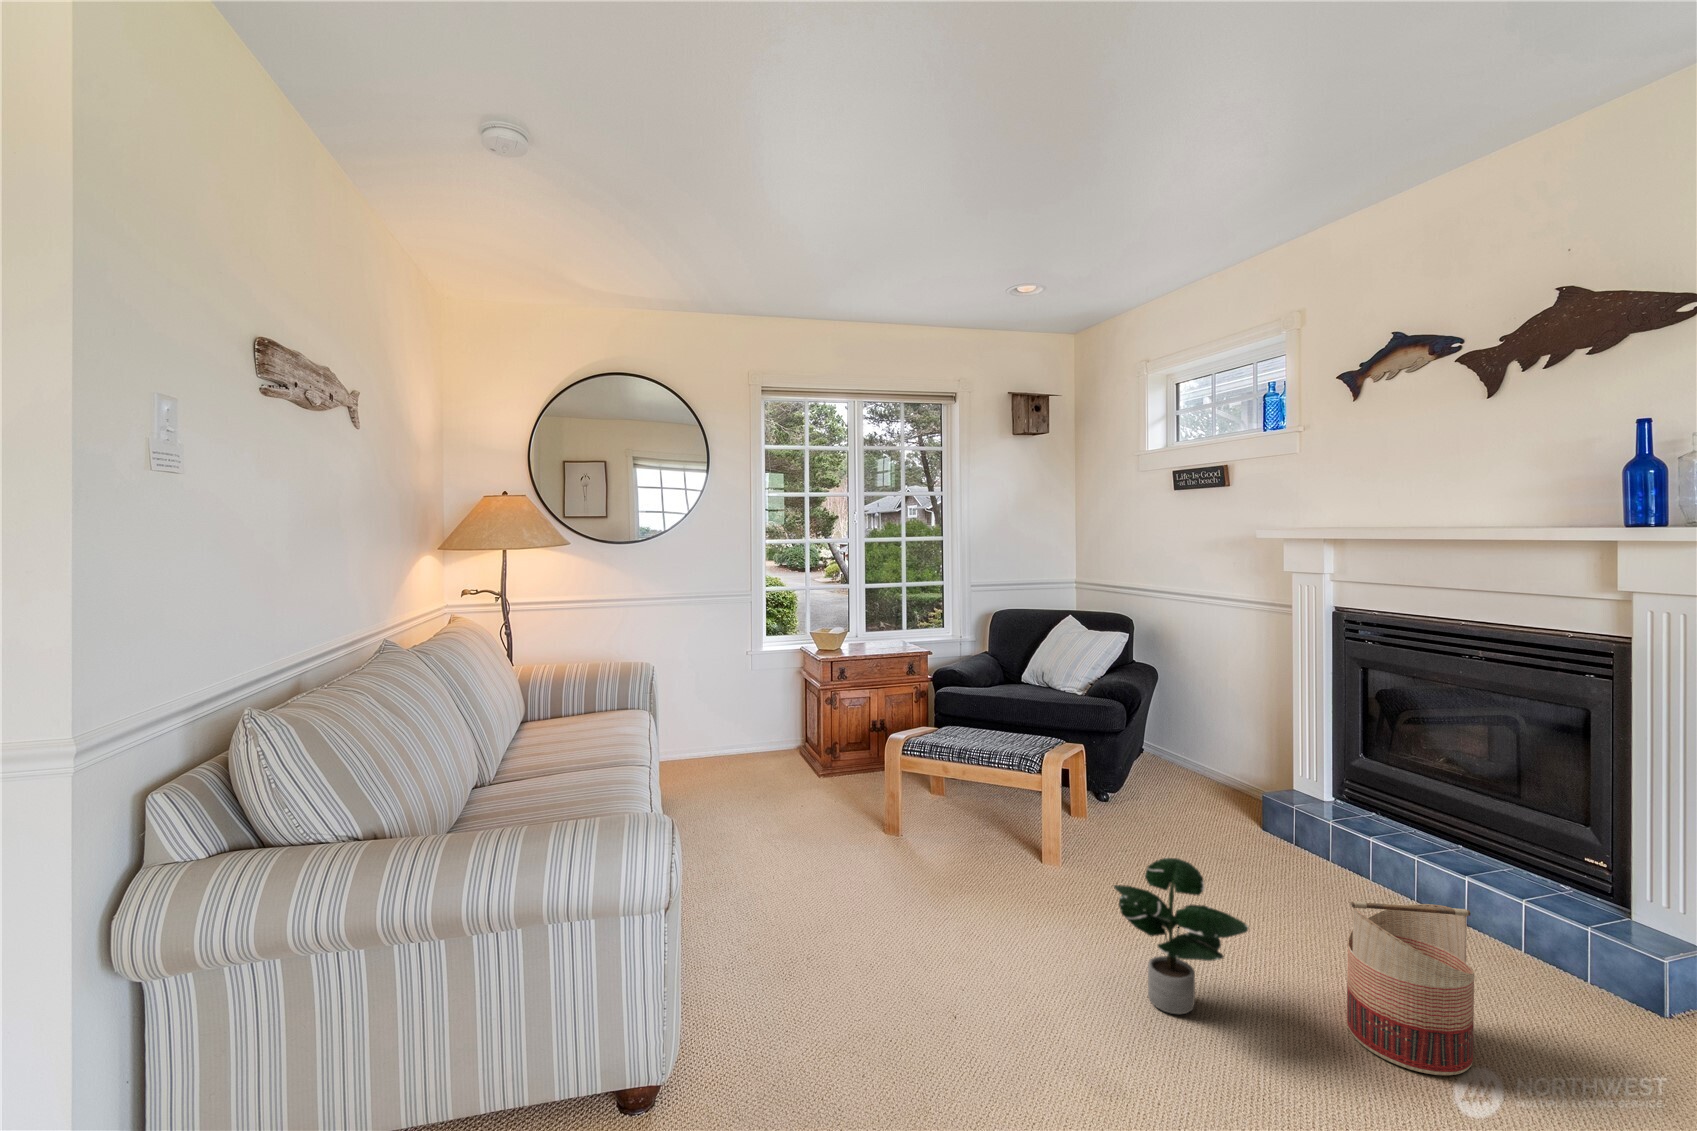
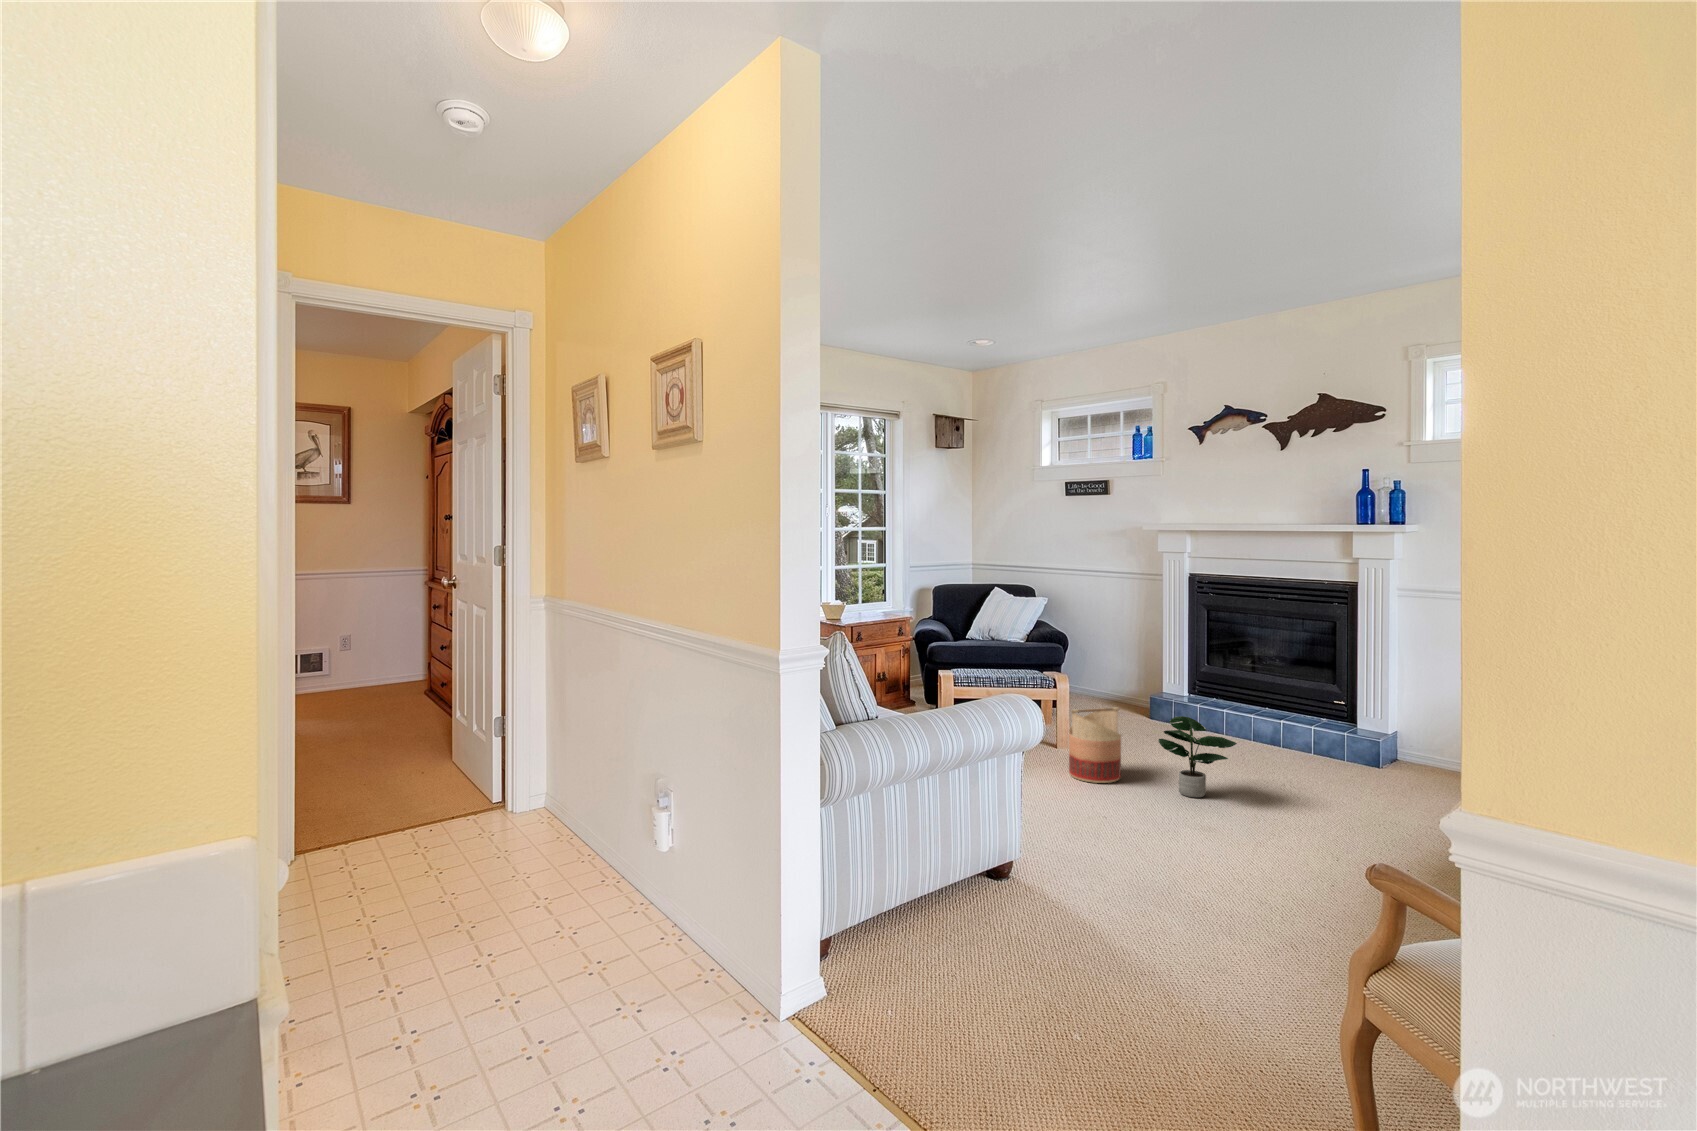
basket: present [1347,901,1474,1075] -> present [1069,708,1121,783]

